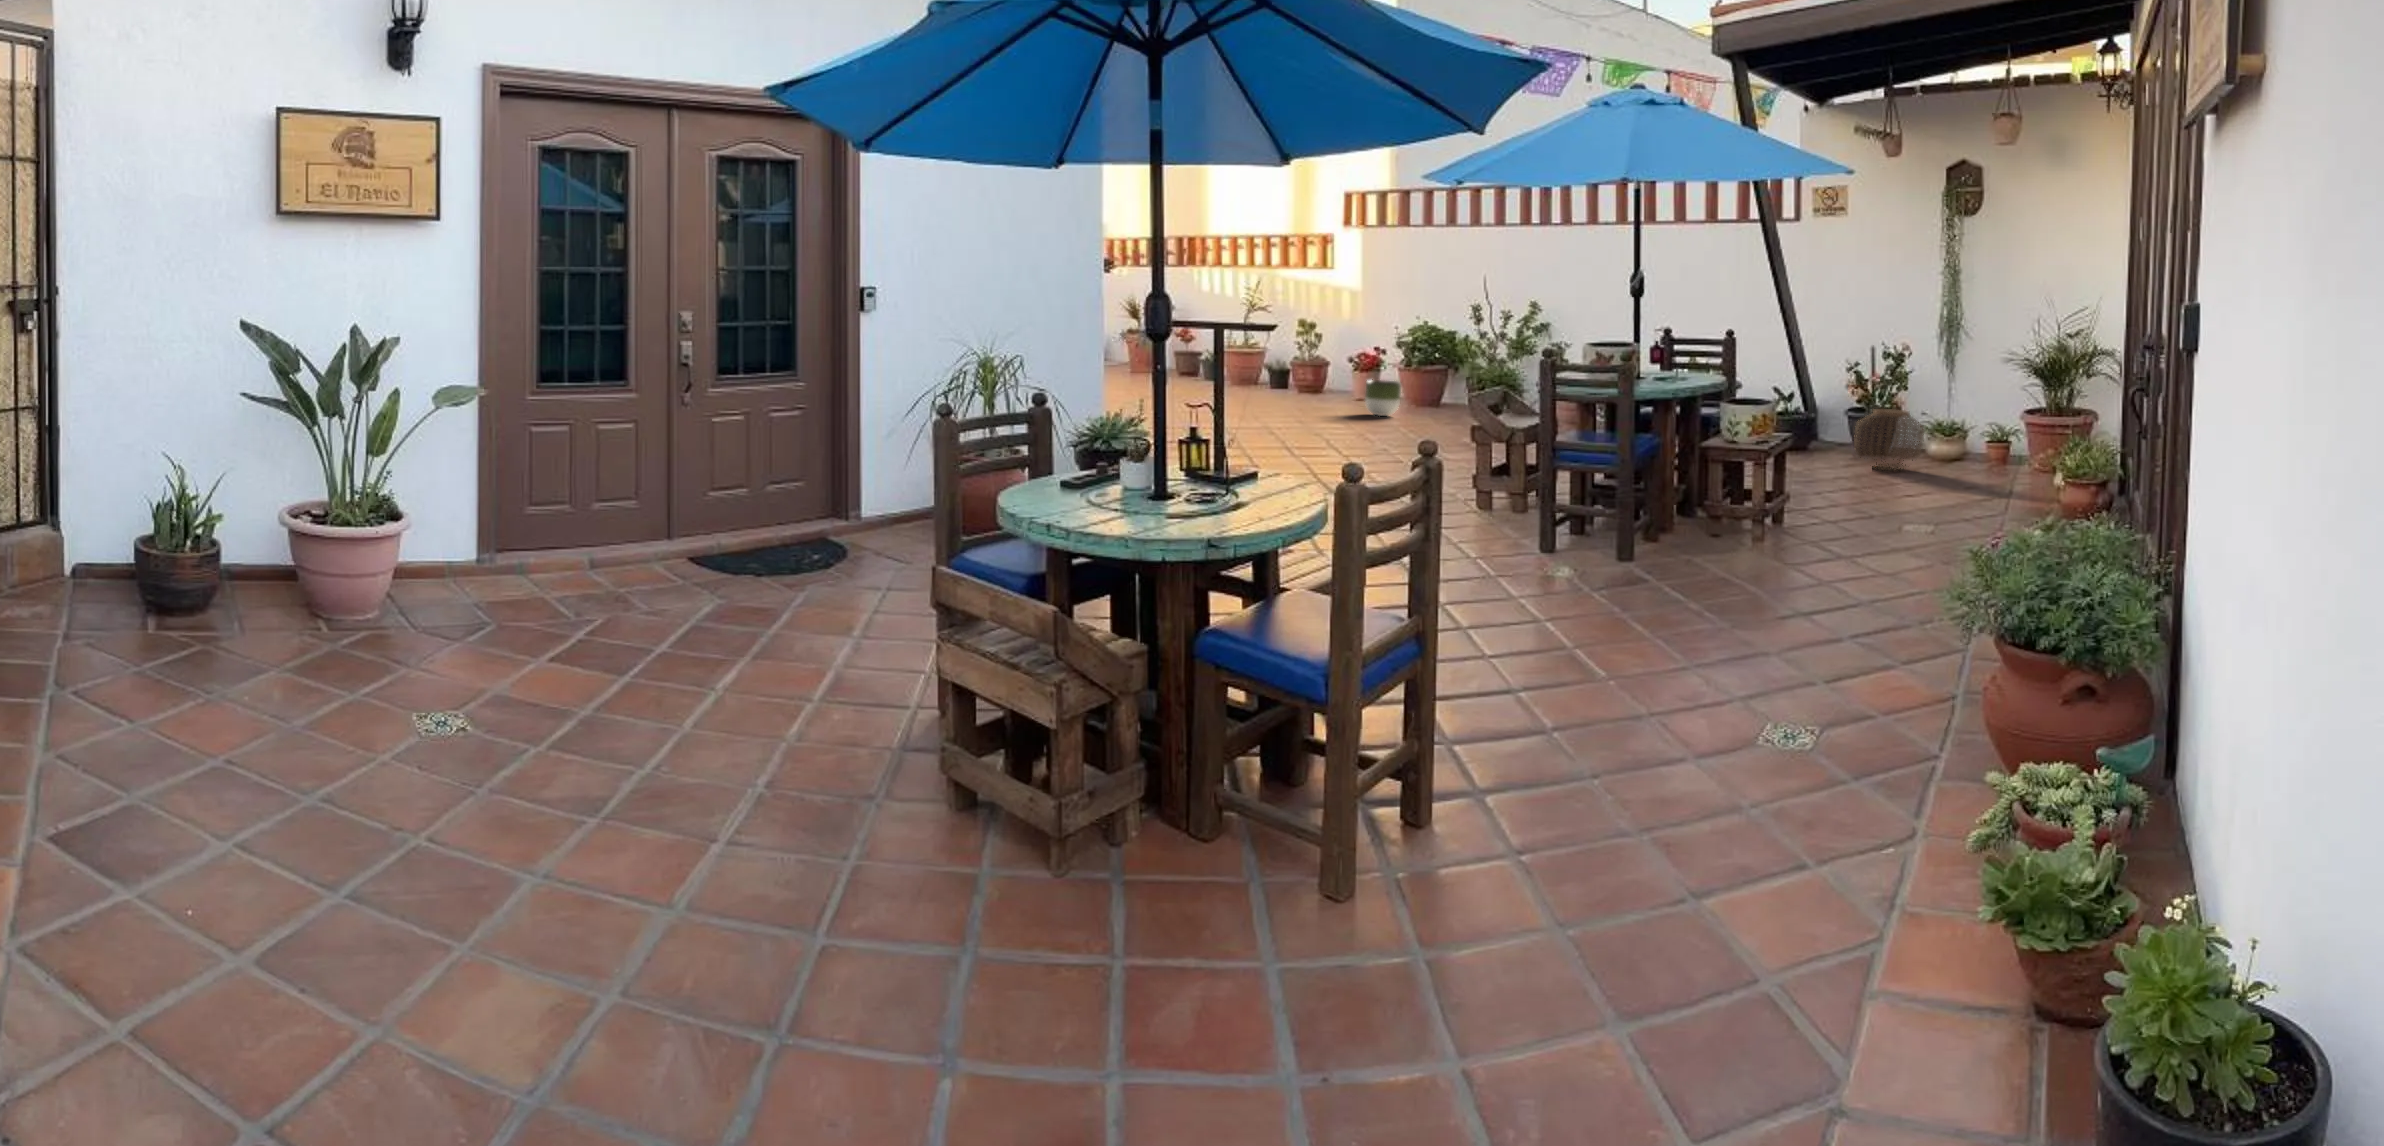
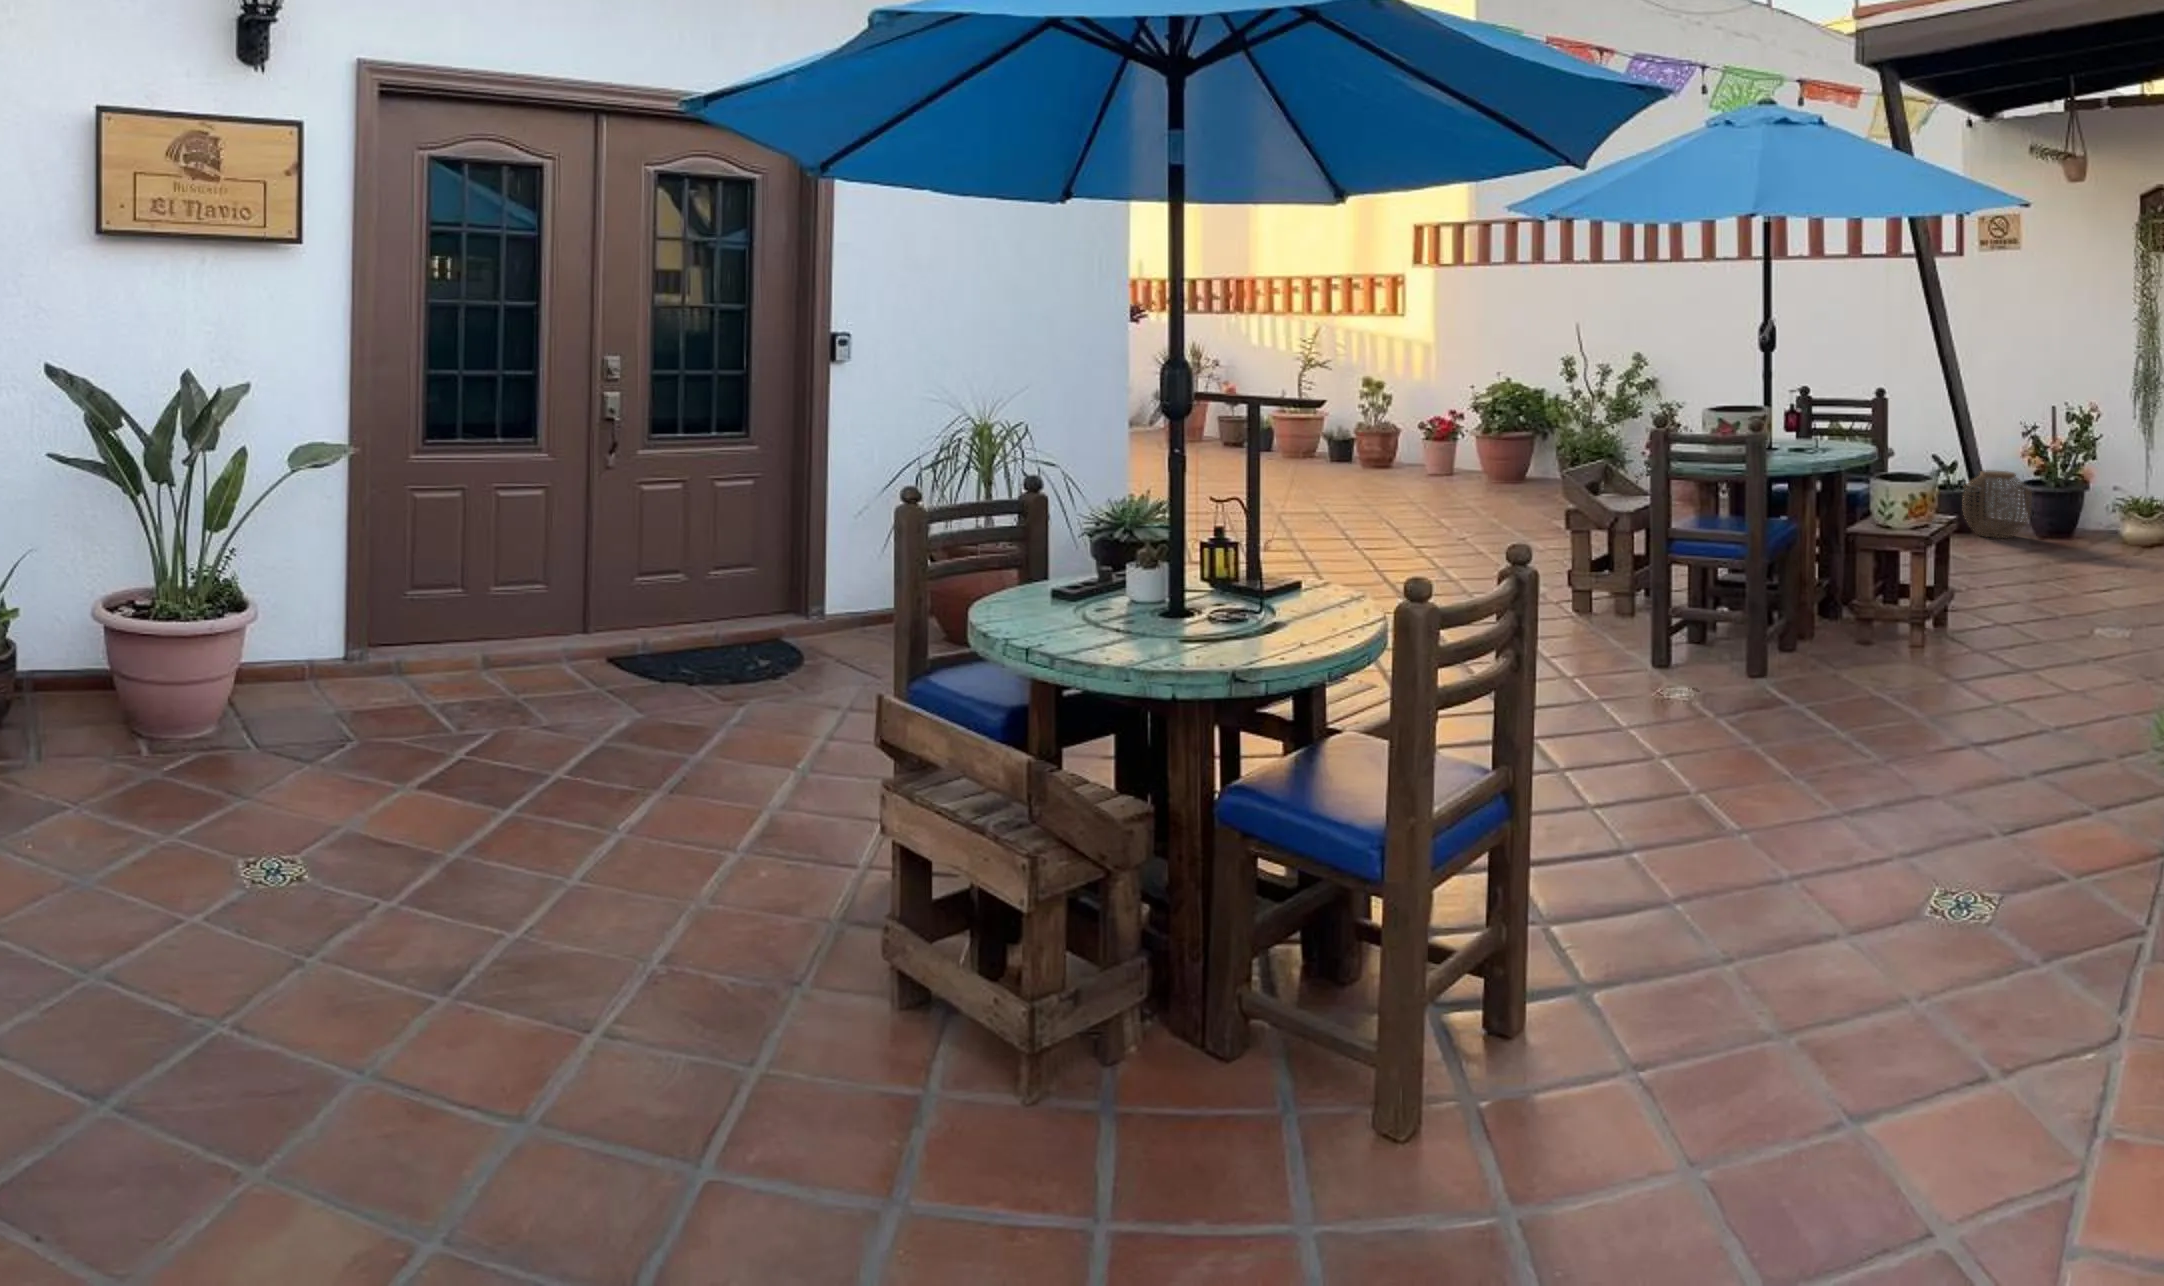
planter: present [1365,380,1401,416] -> none [1447,446,1486,486]

